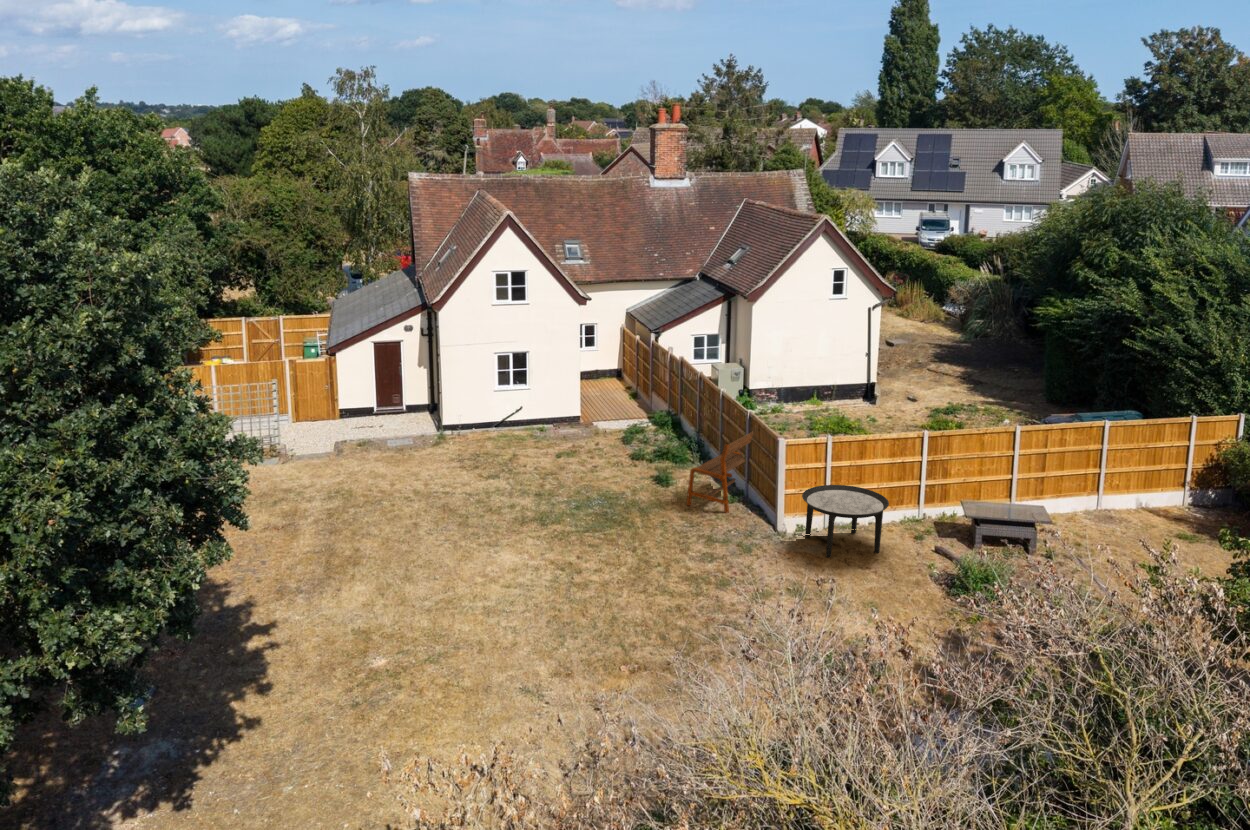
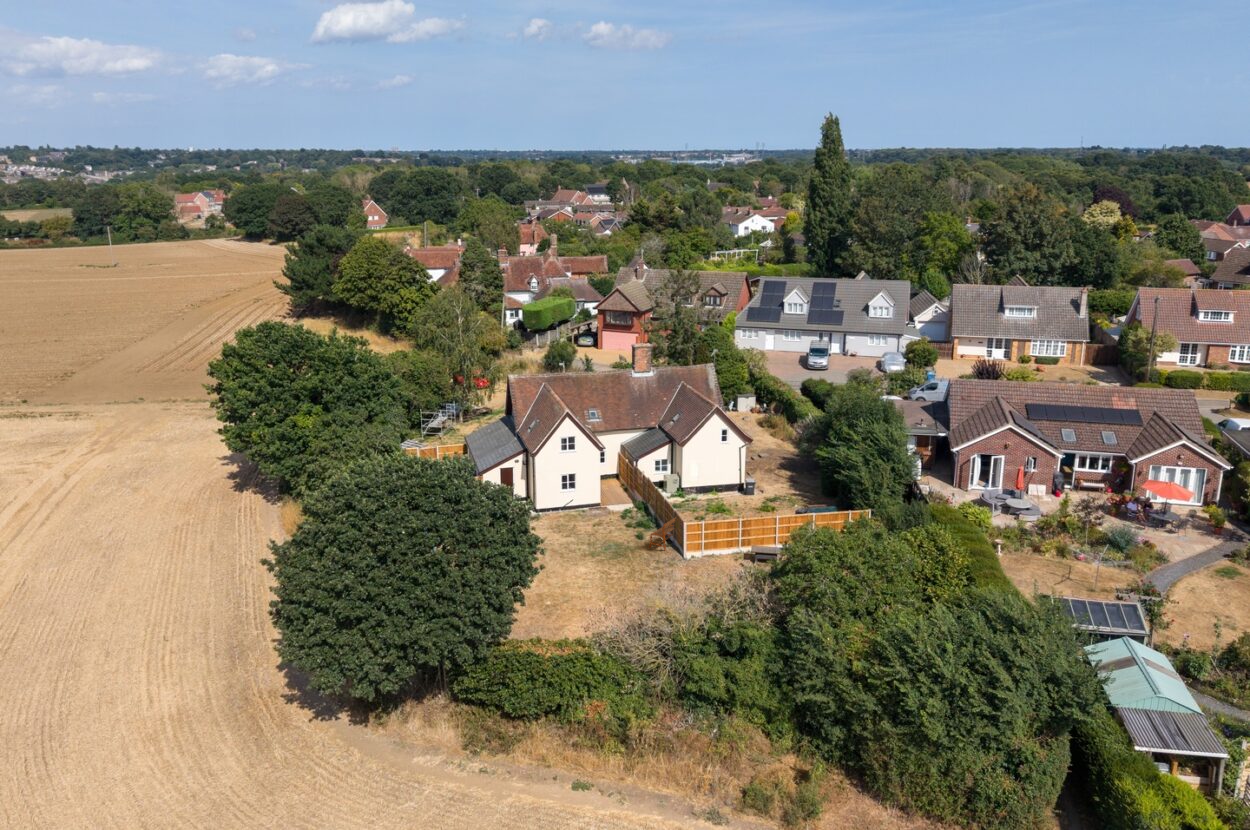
round table: present [802,485,889,558] -> none [691,540,723,568]

